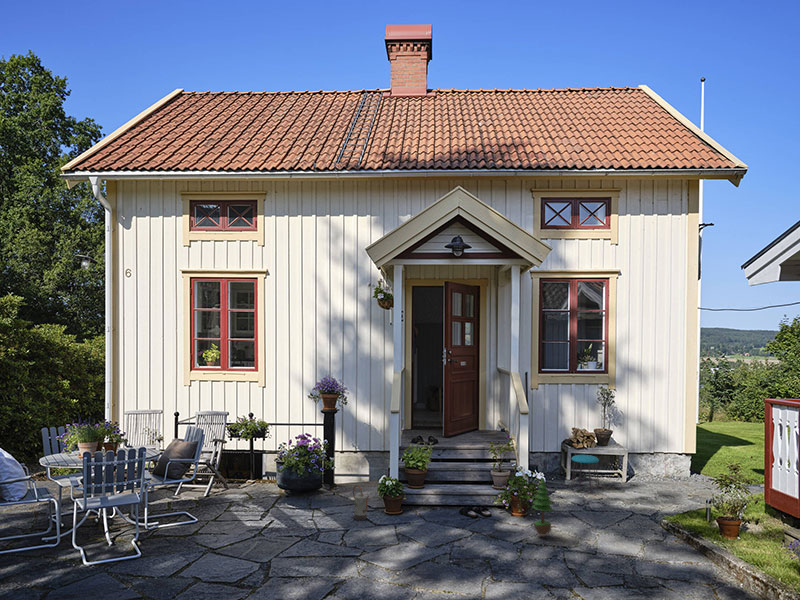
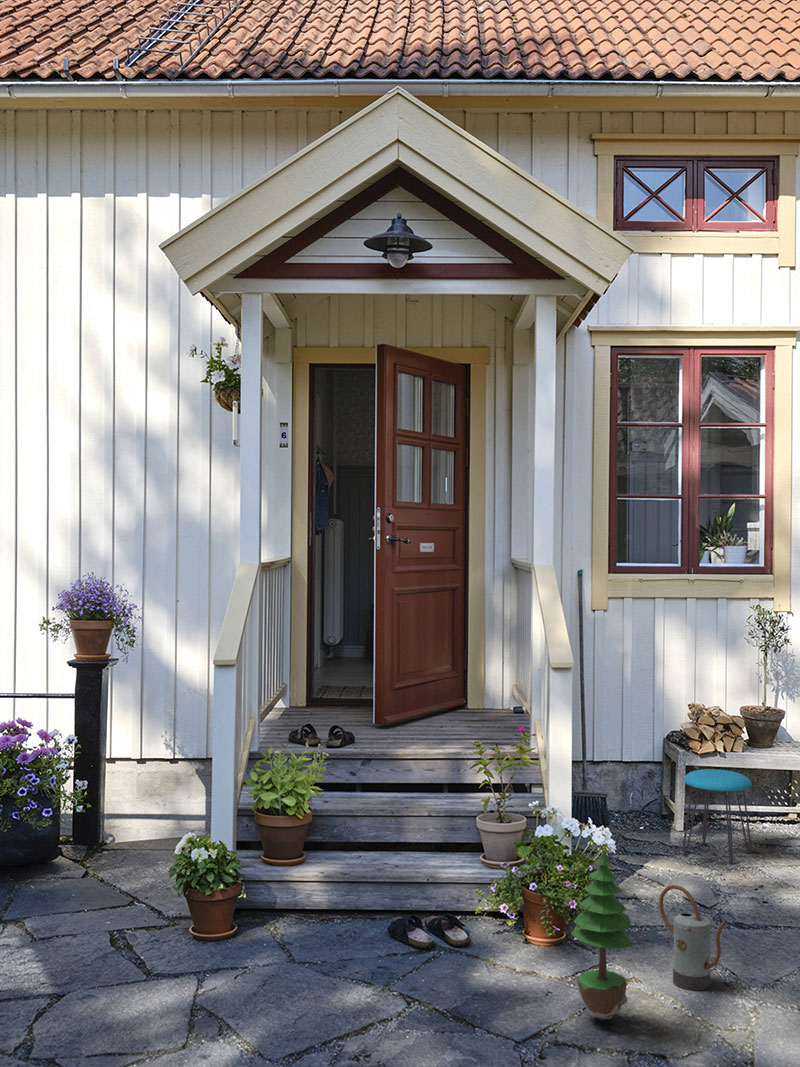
watering can: present [353,485,369,520] -> present [659,885,728,990]

